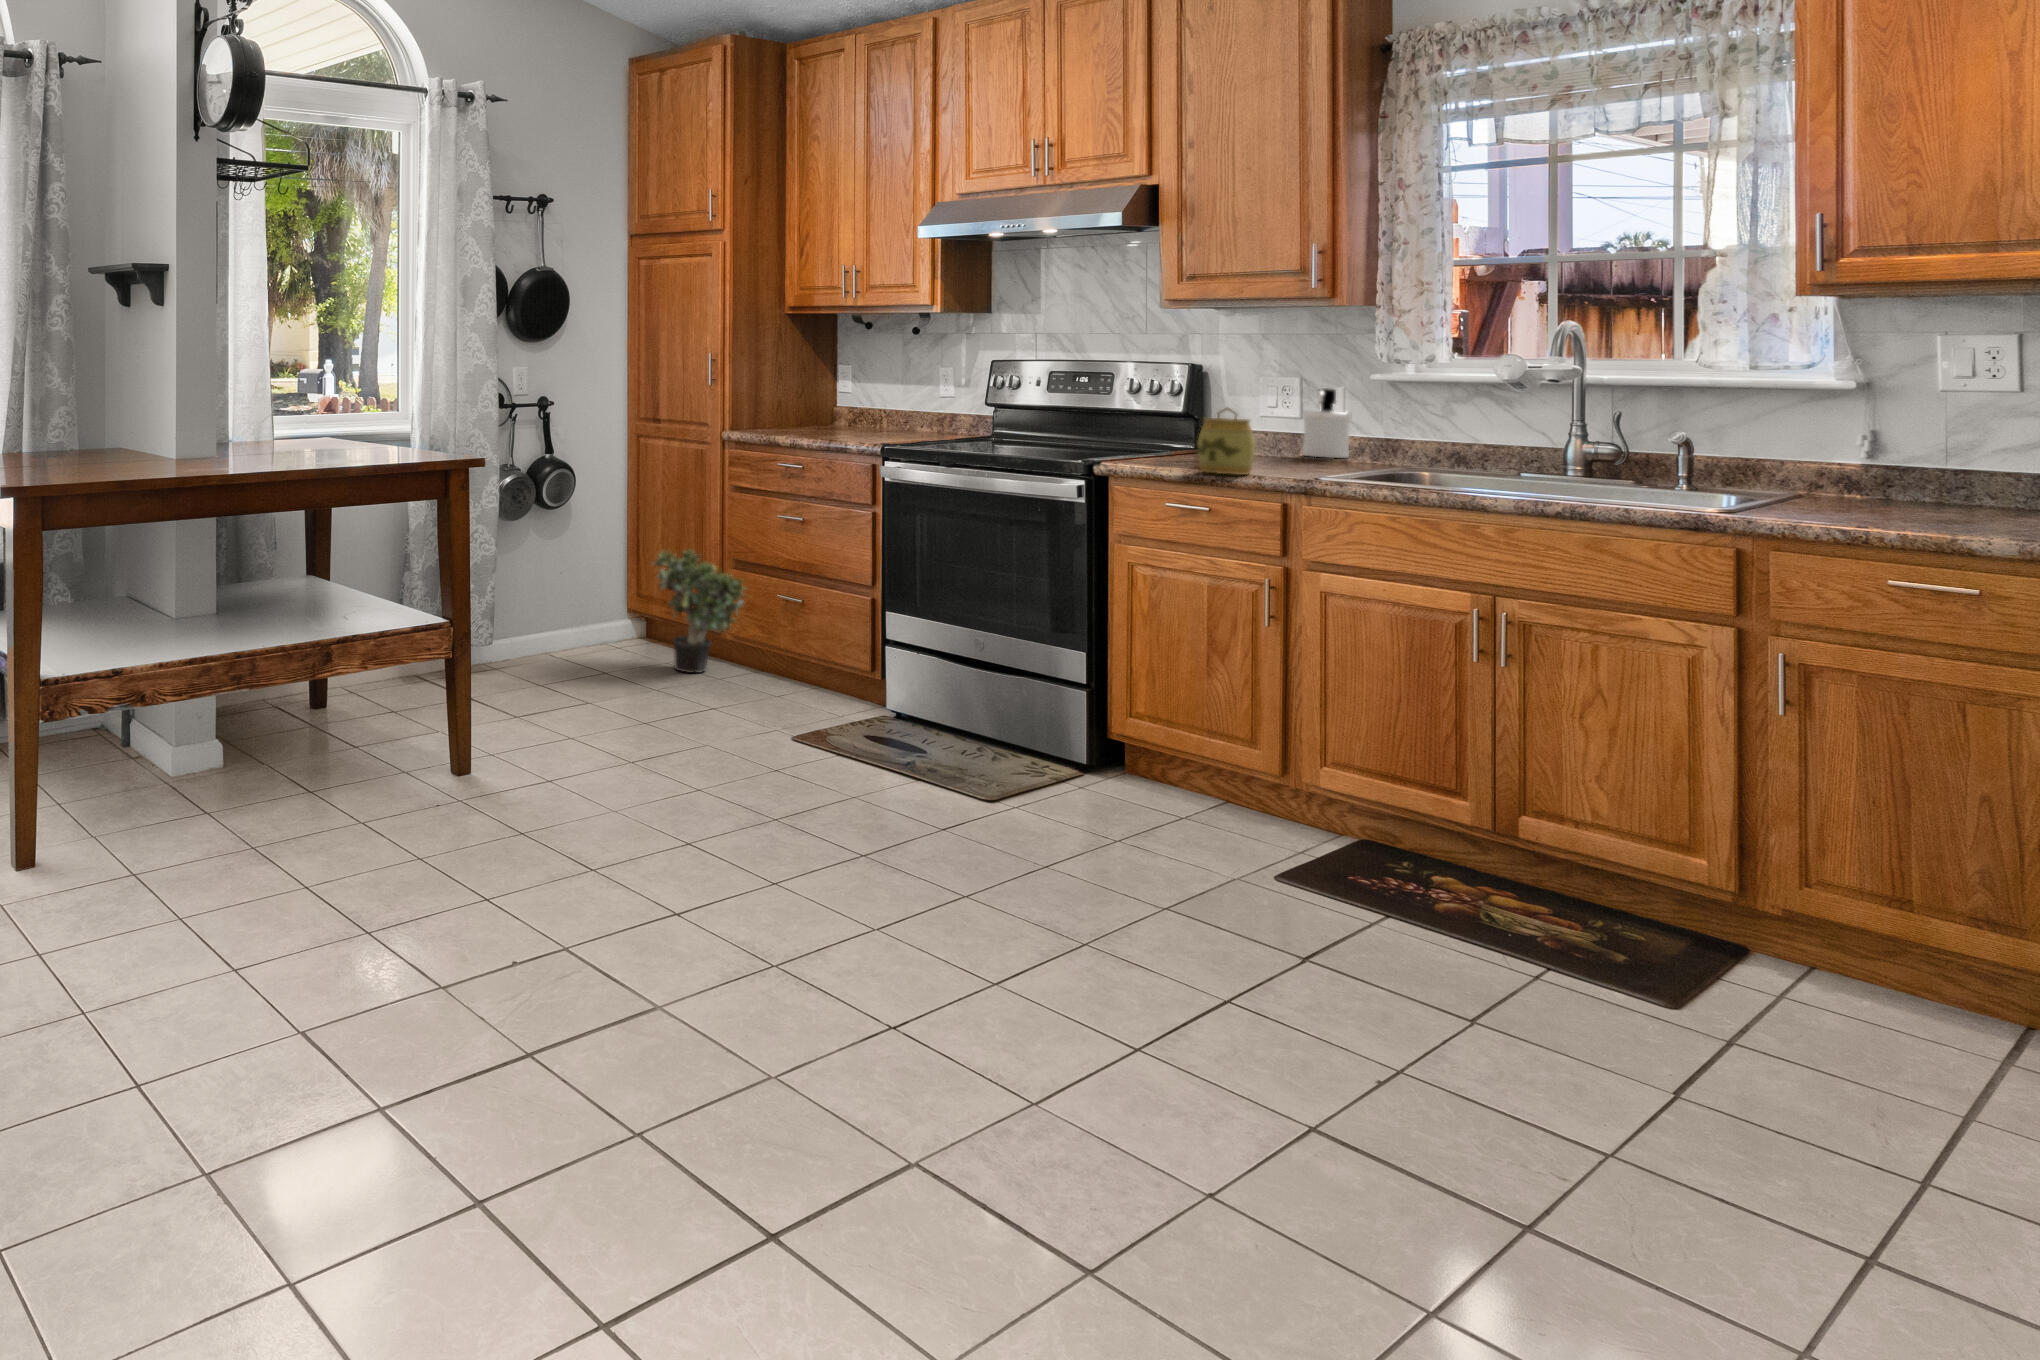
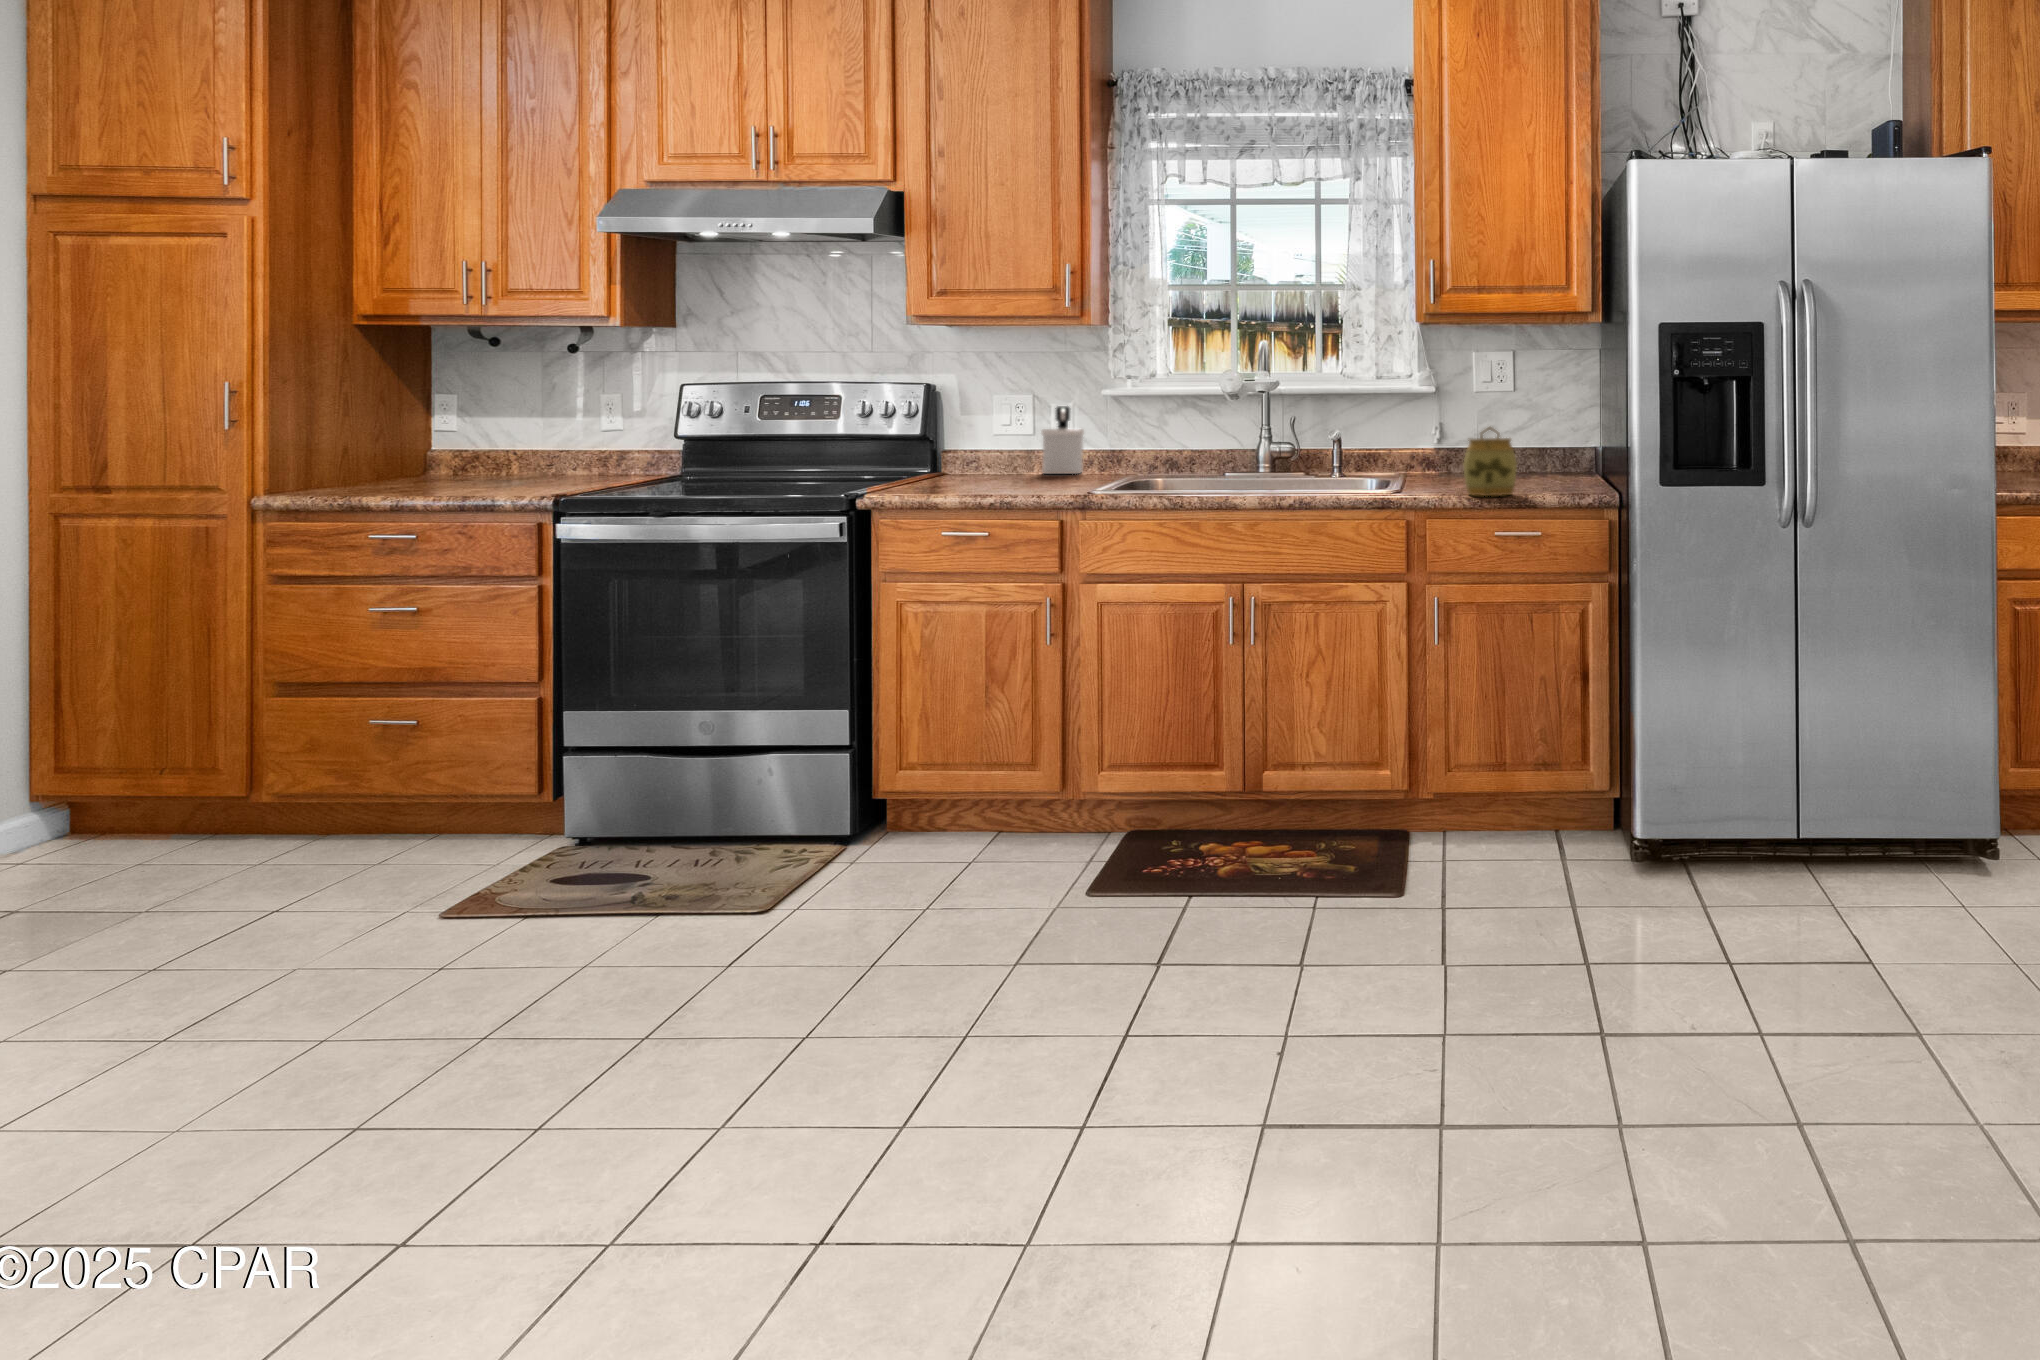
jar: present [1198,408,1255,475] -> present [1464,427,1517,496]
potted plant: present [654,550,745,673] -> none [115,682,313,877]

